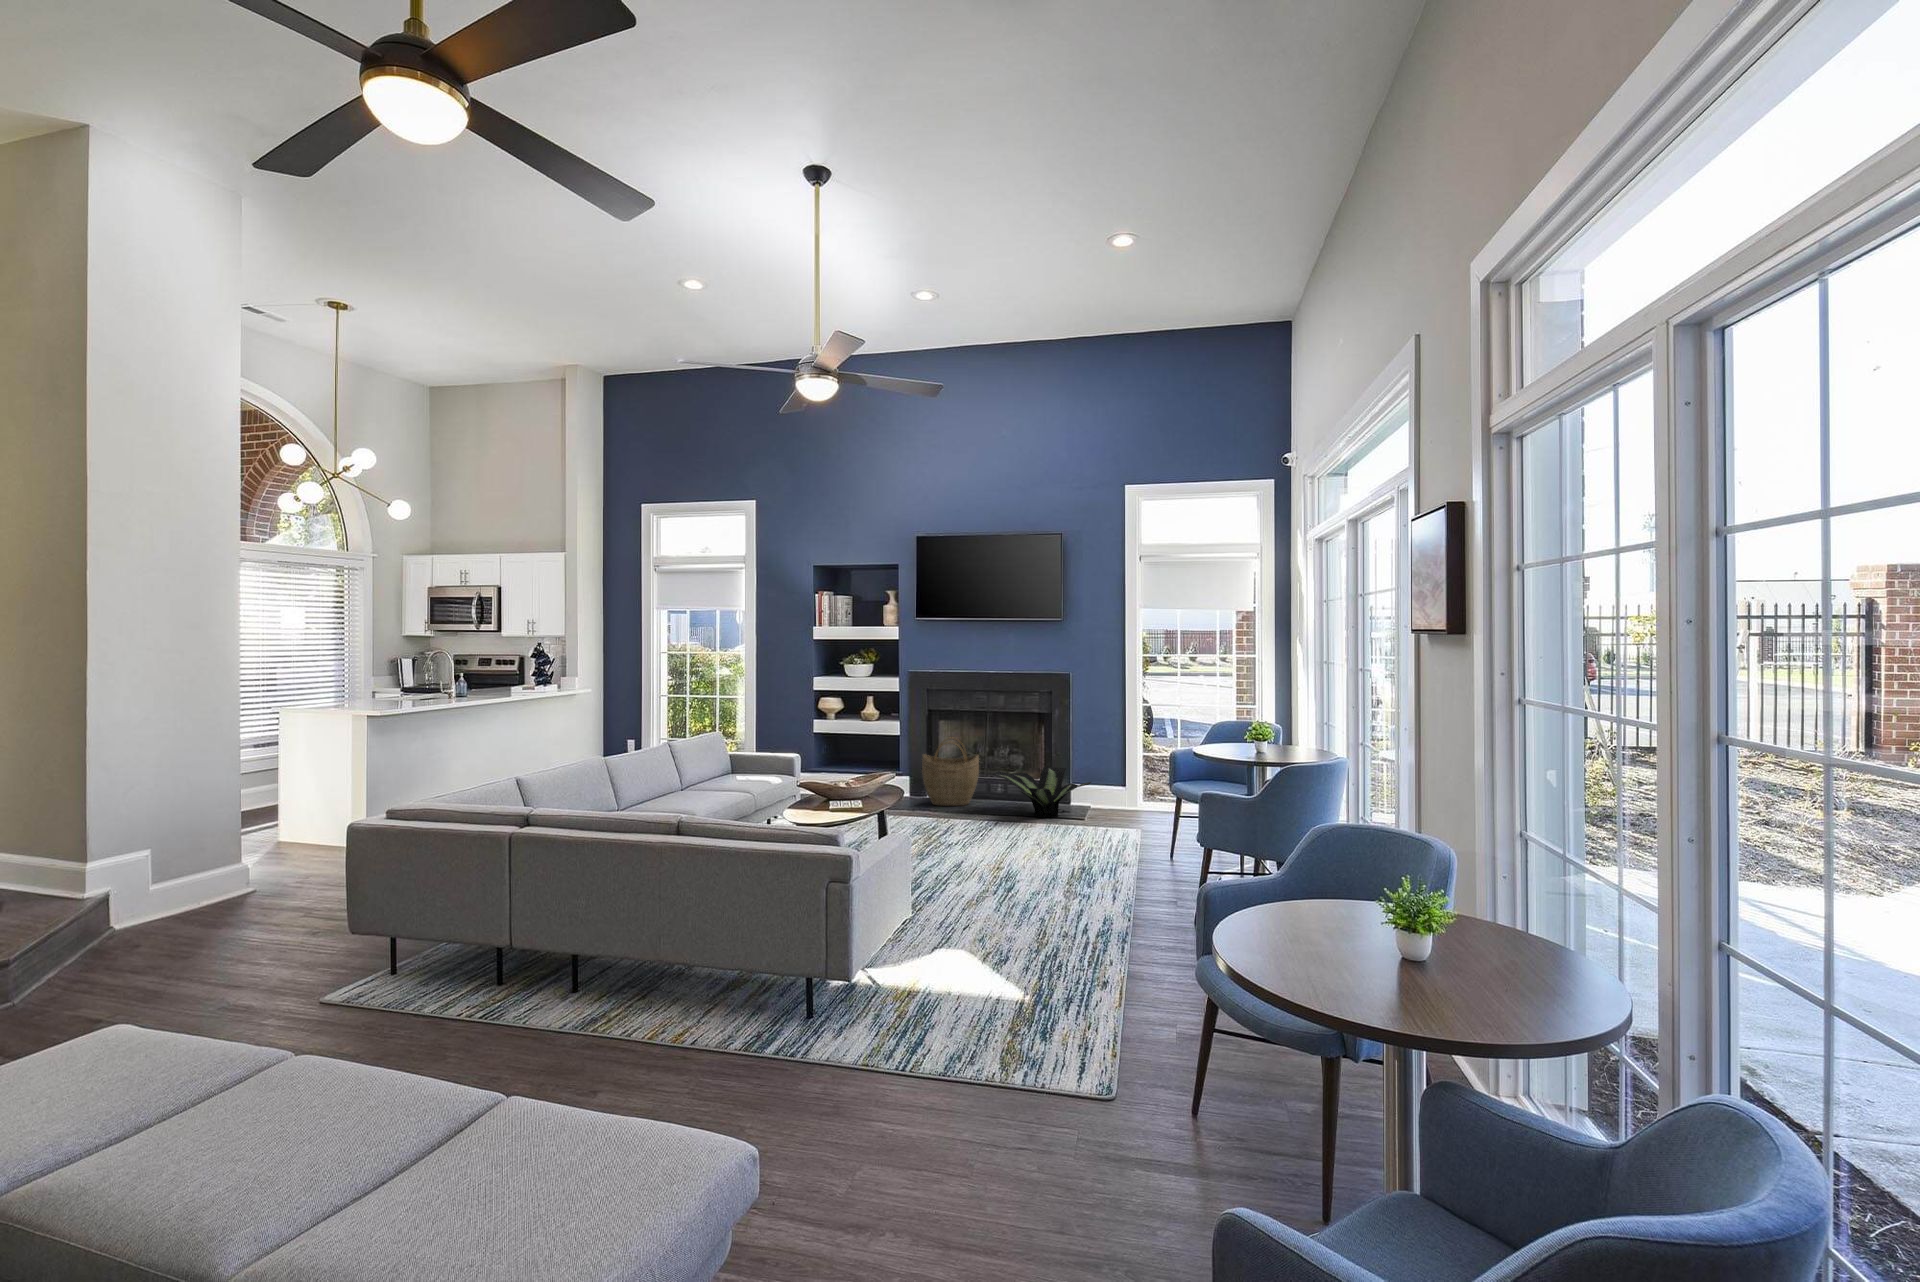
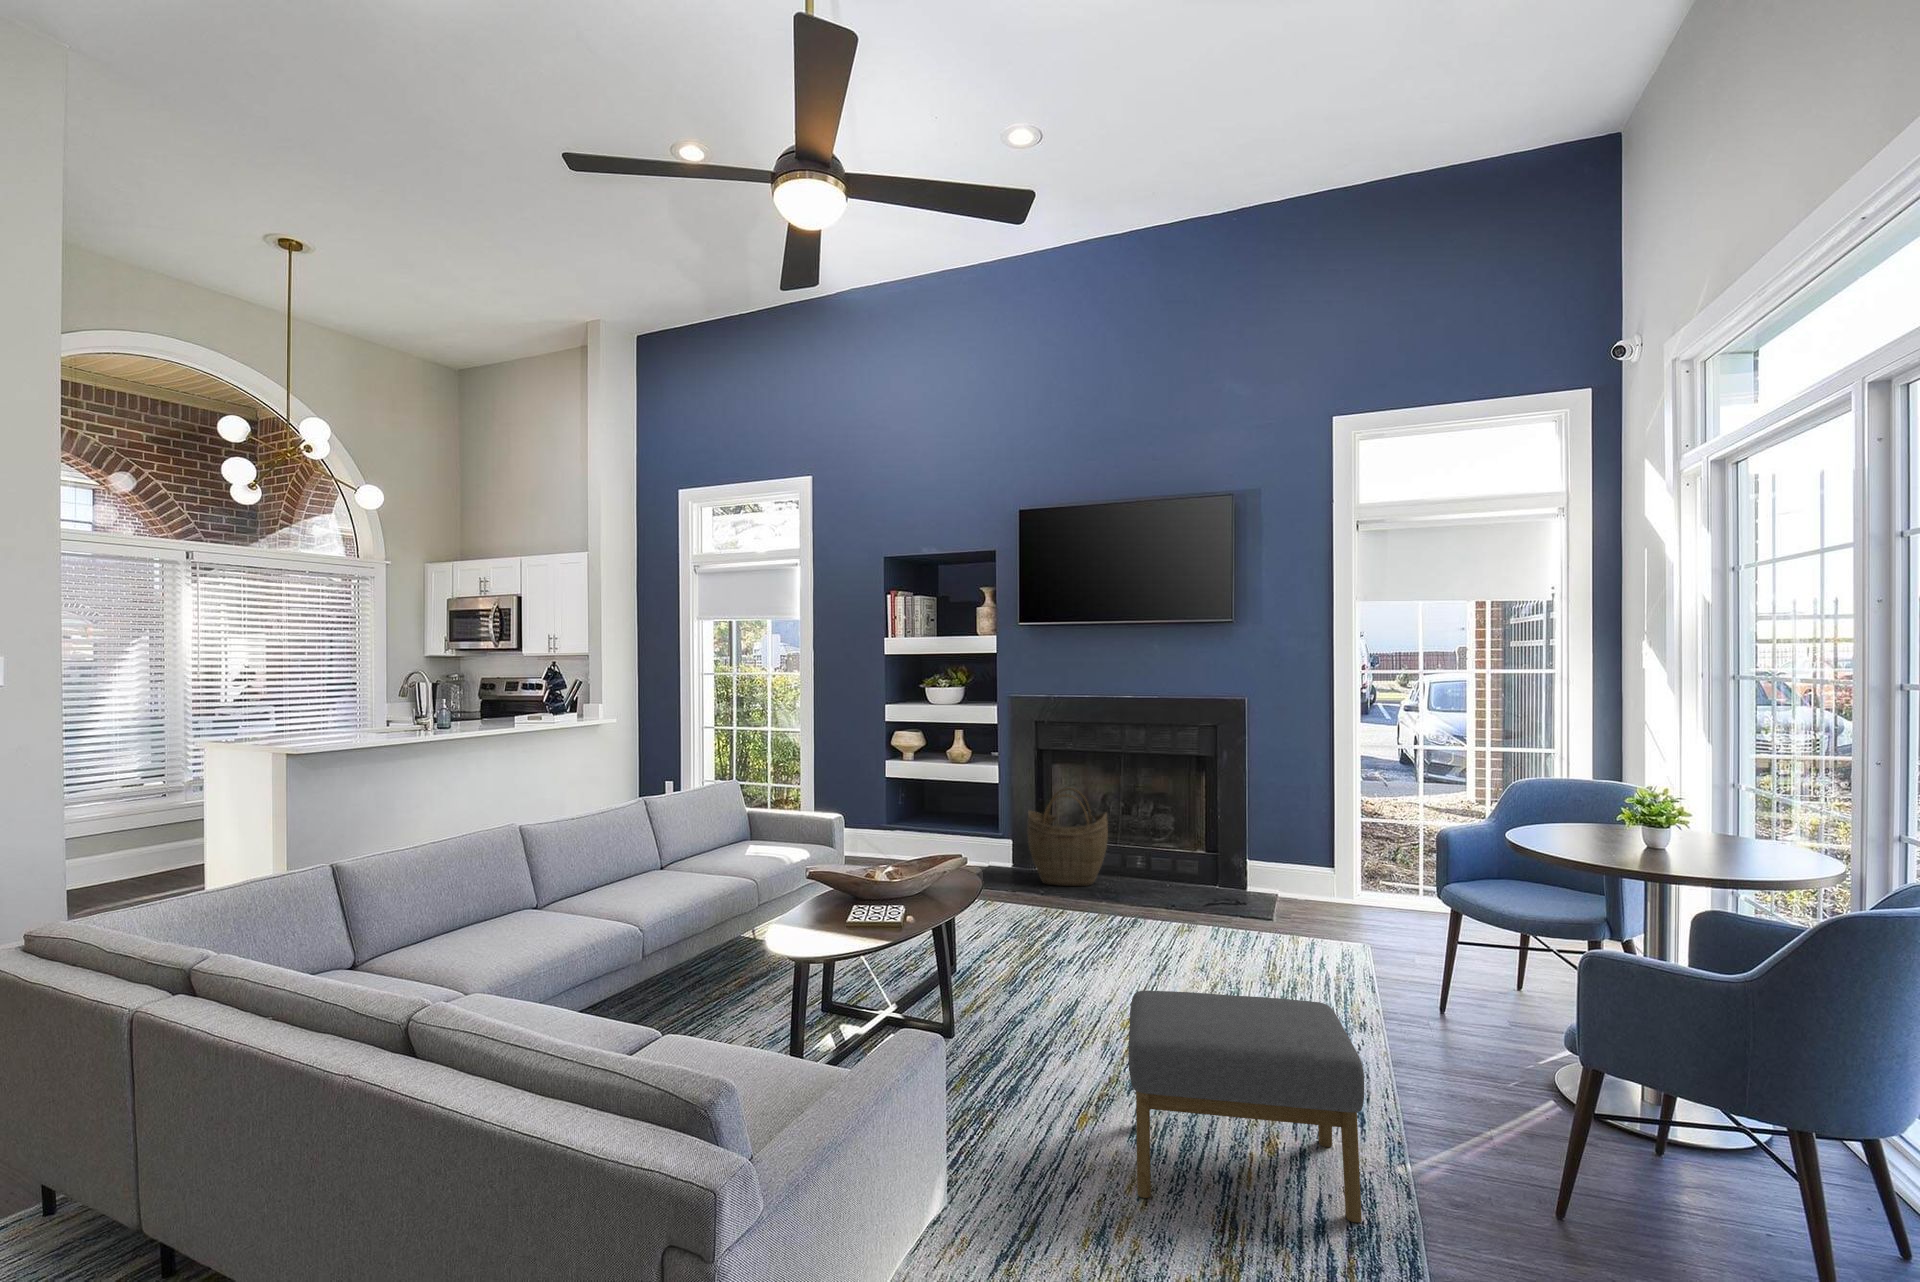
potted plant: present [993,767,1091,818] -> none [1126,833,1280,914]
footstool: none [996,836,1105,929] -> present [1128,991,1364,1222]

